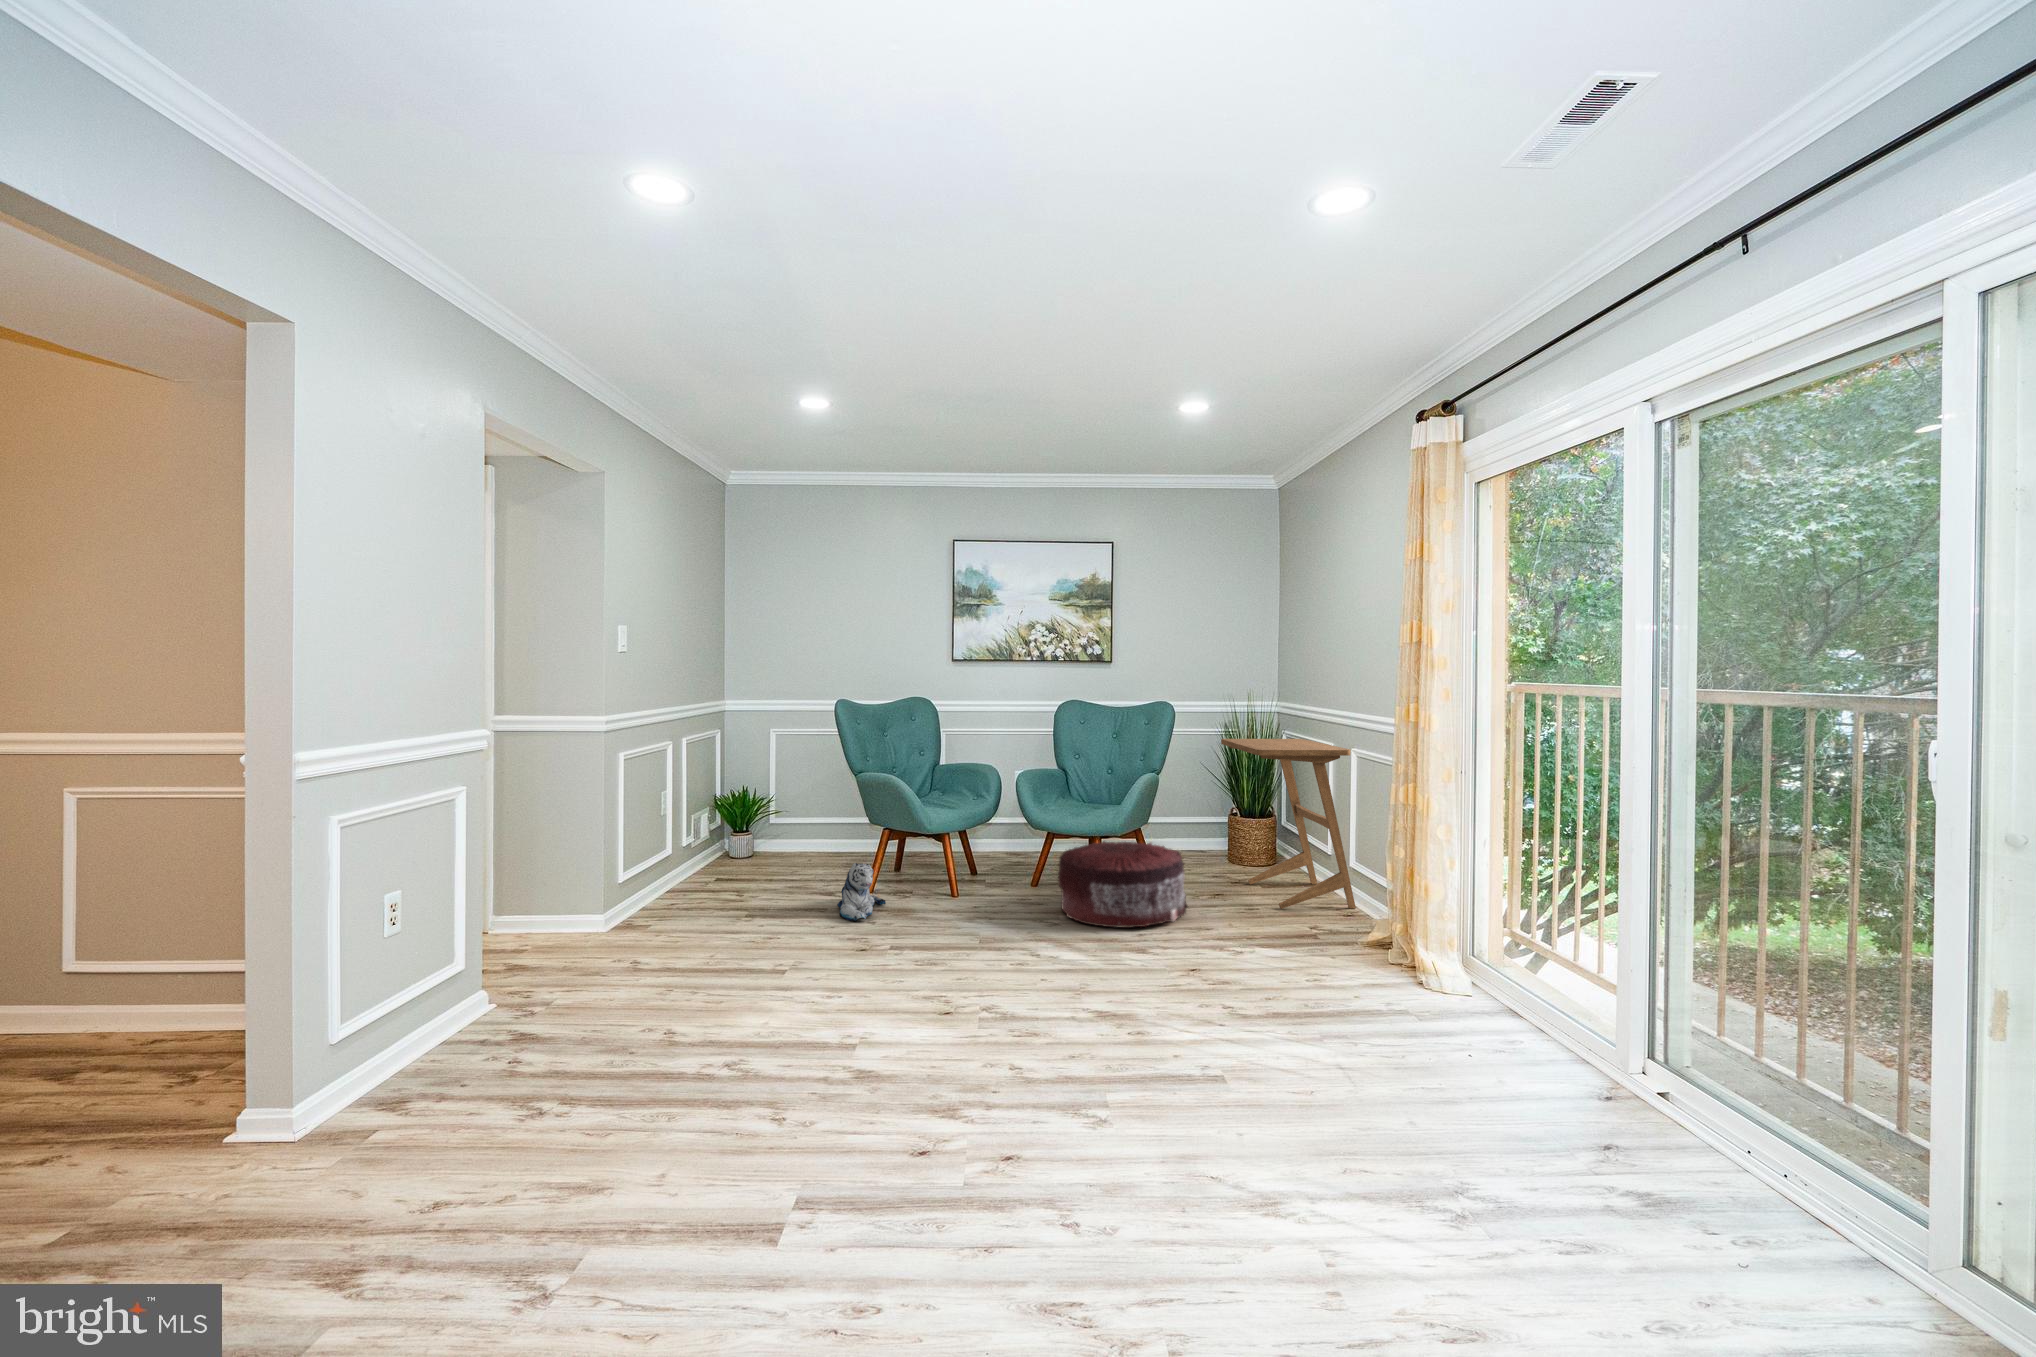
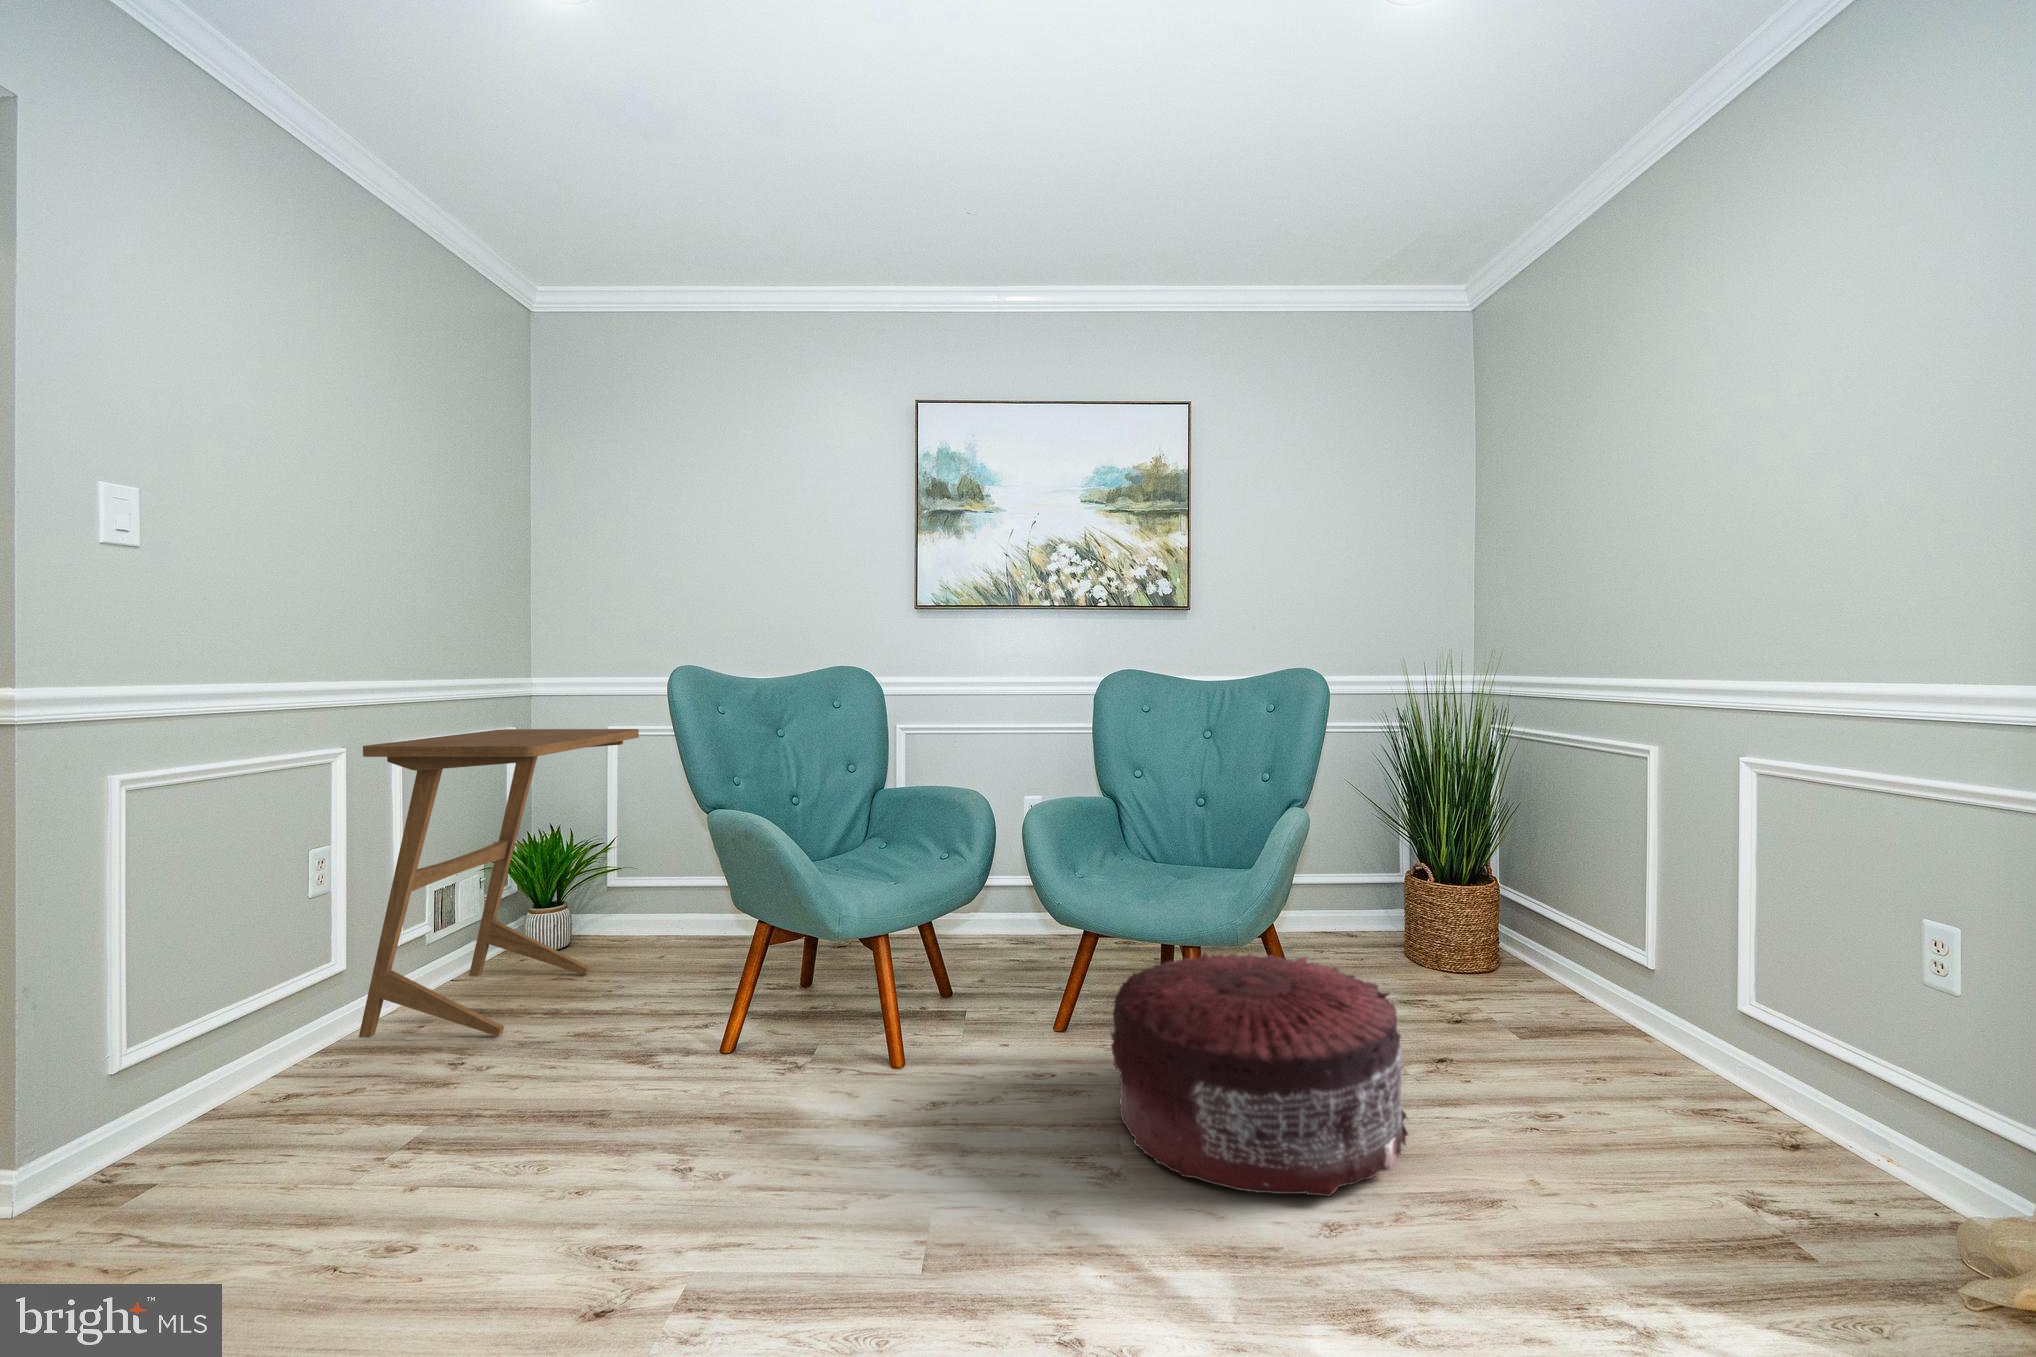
side table: present [1221,739,1356,909] -> present [359,729,639,1037]
plush toy: present [837,863,886,921] -> none [623,1015,741,1164]

